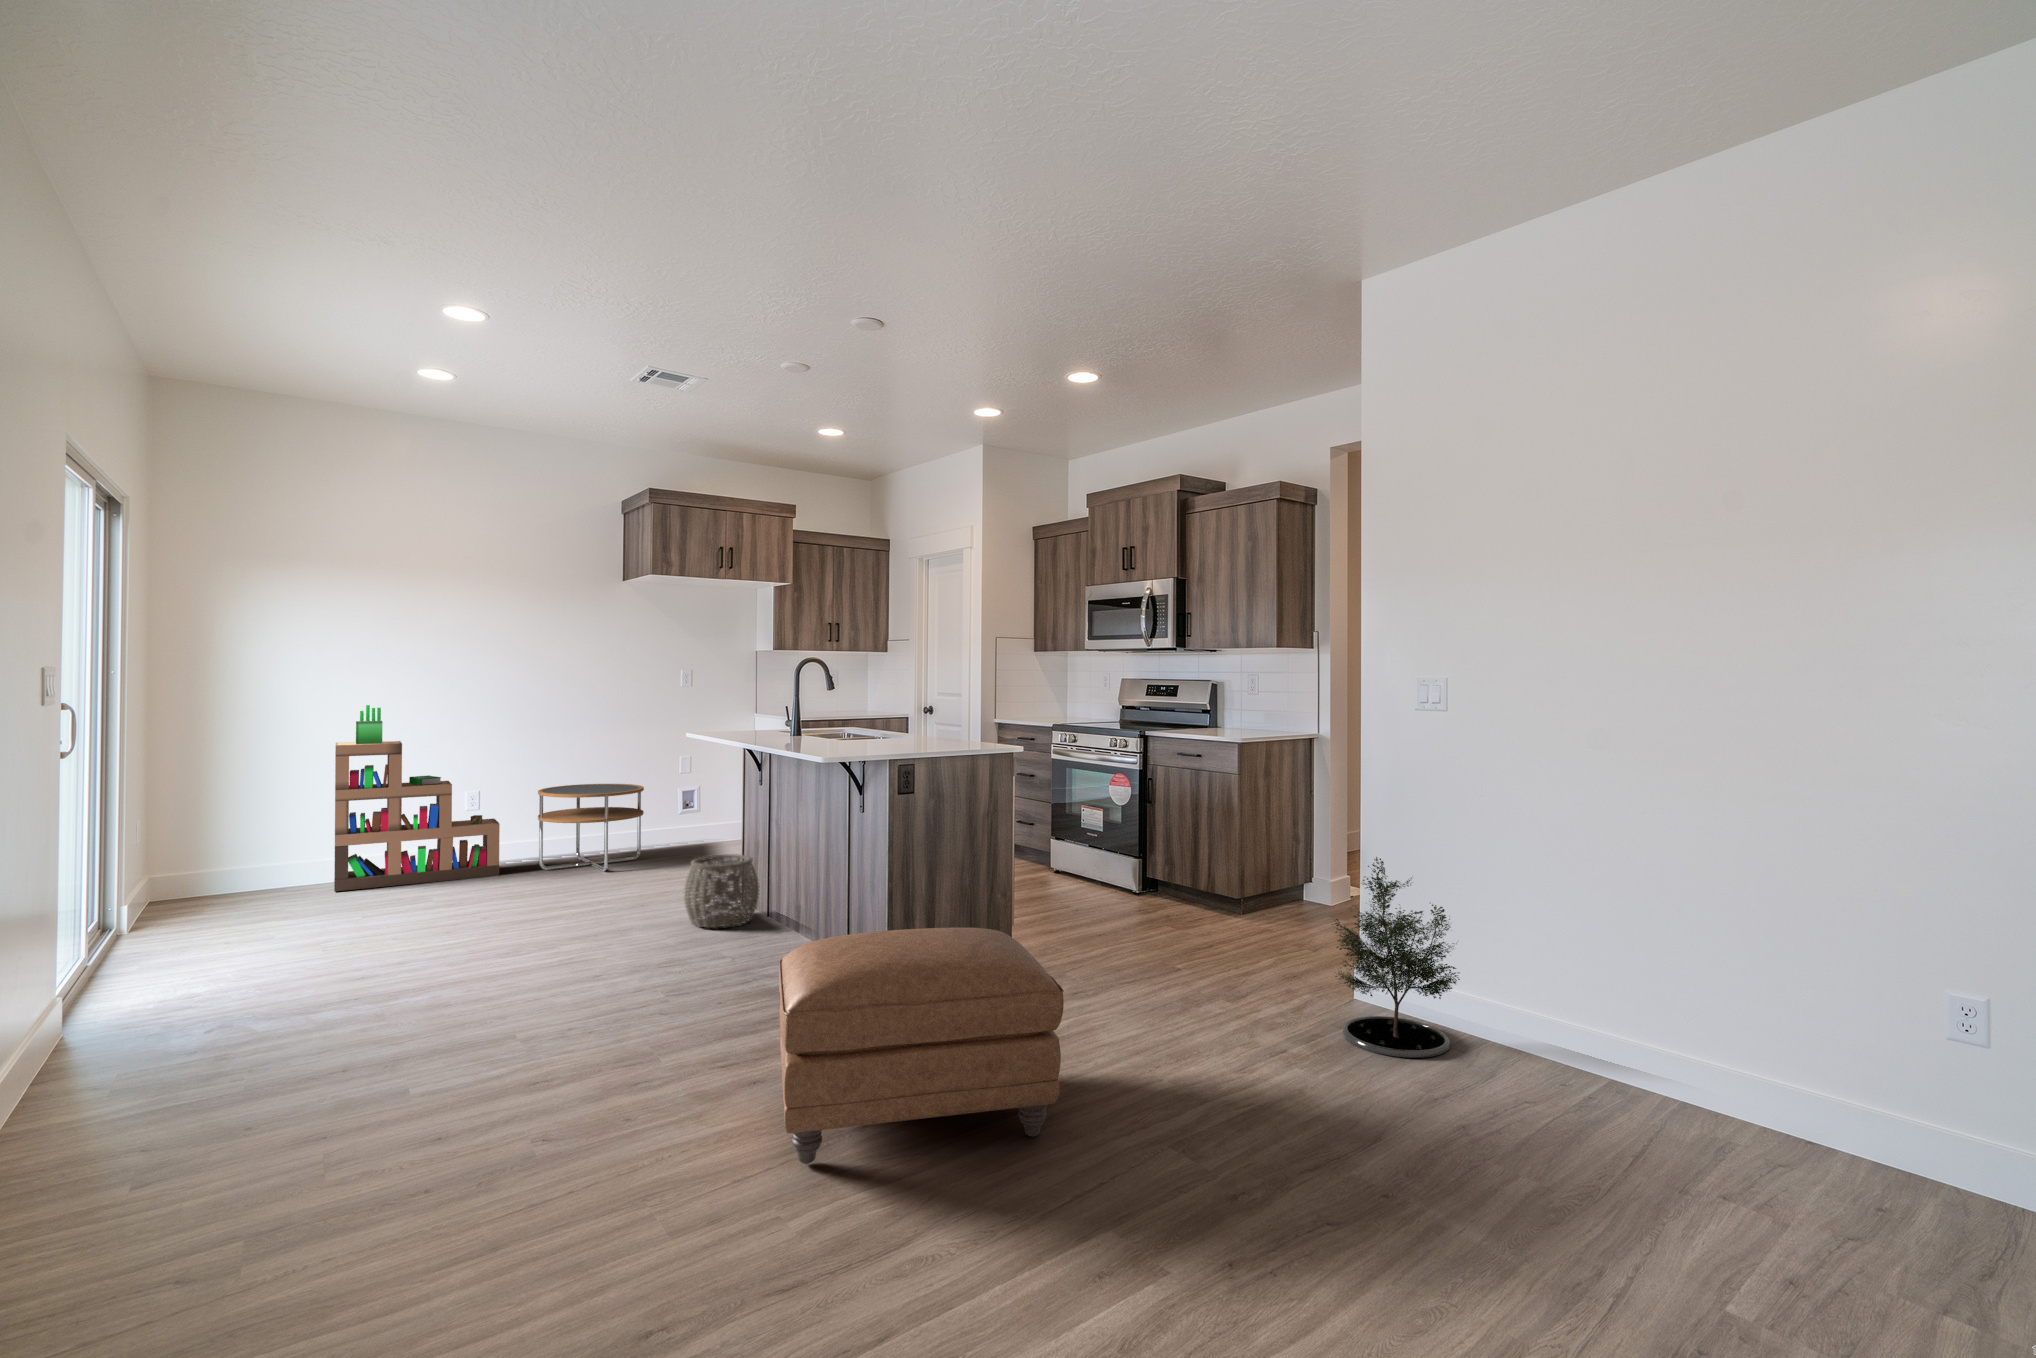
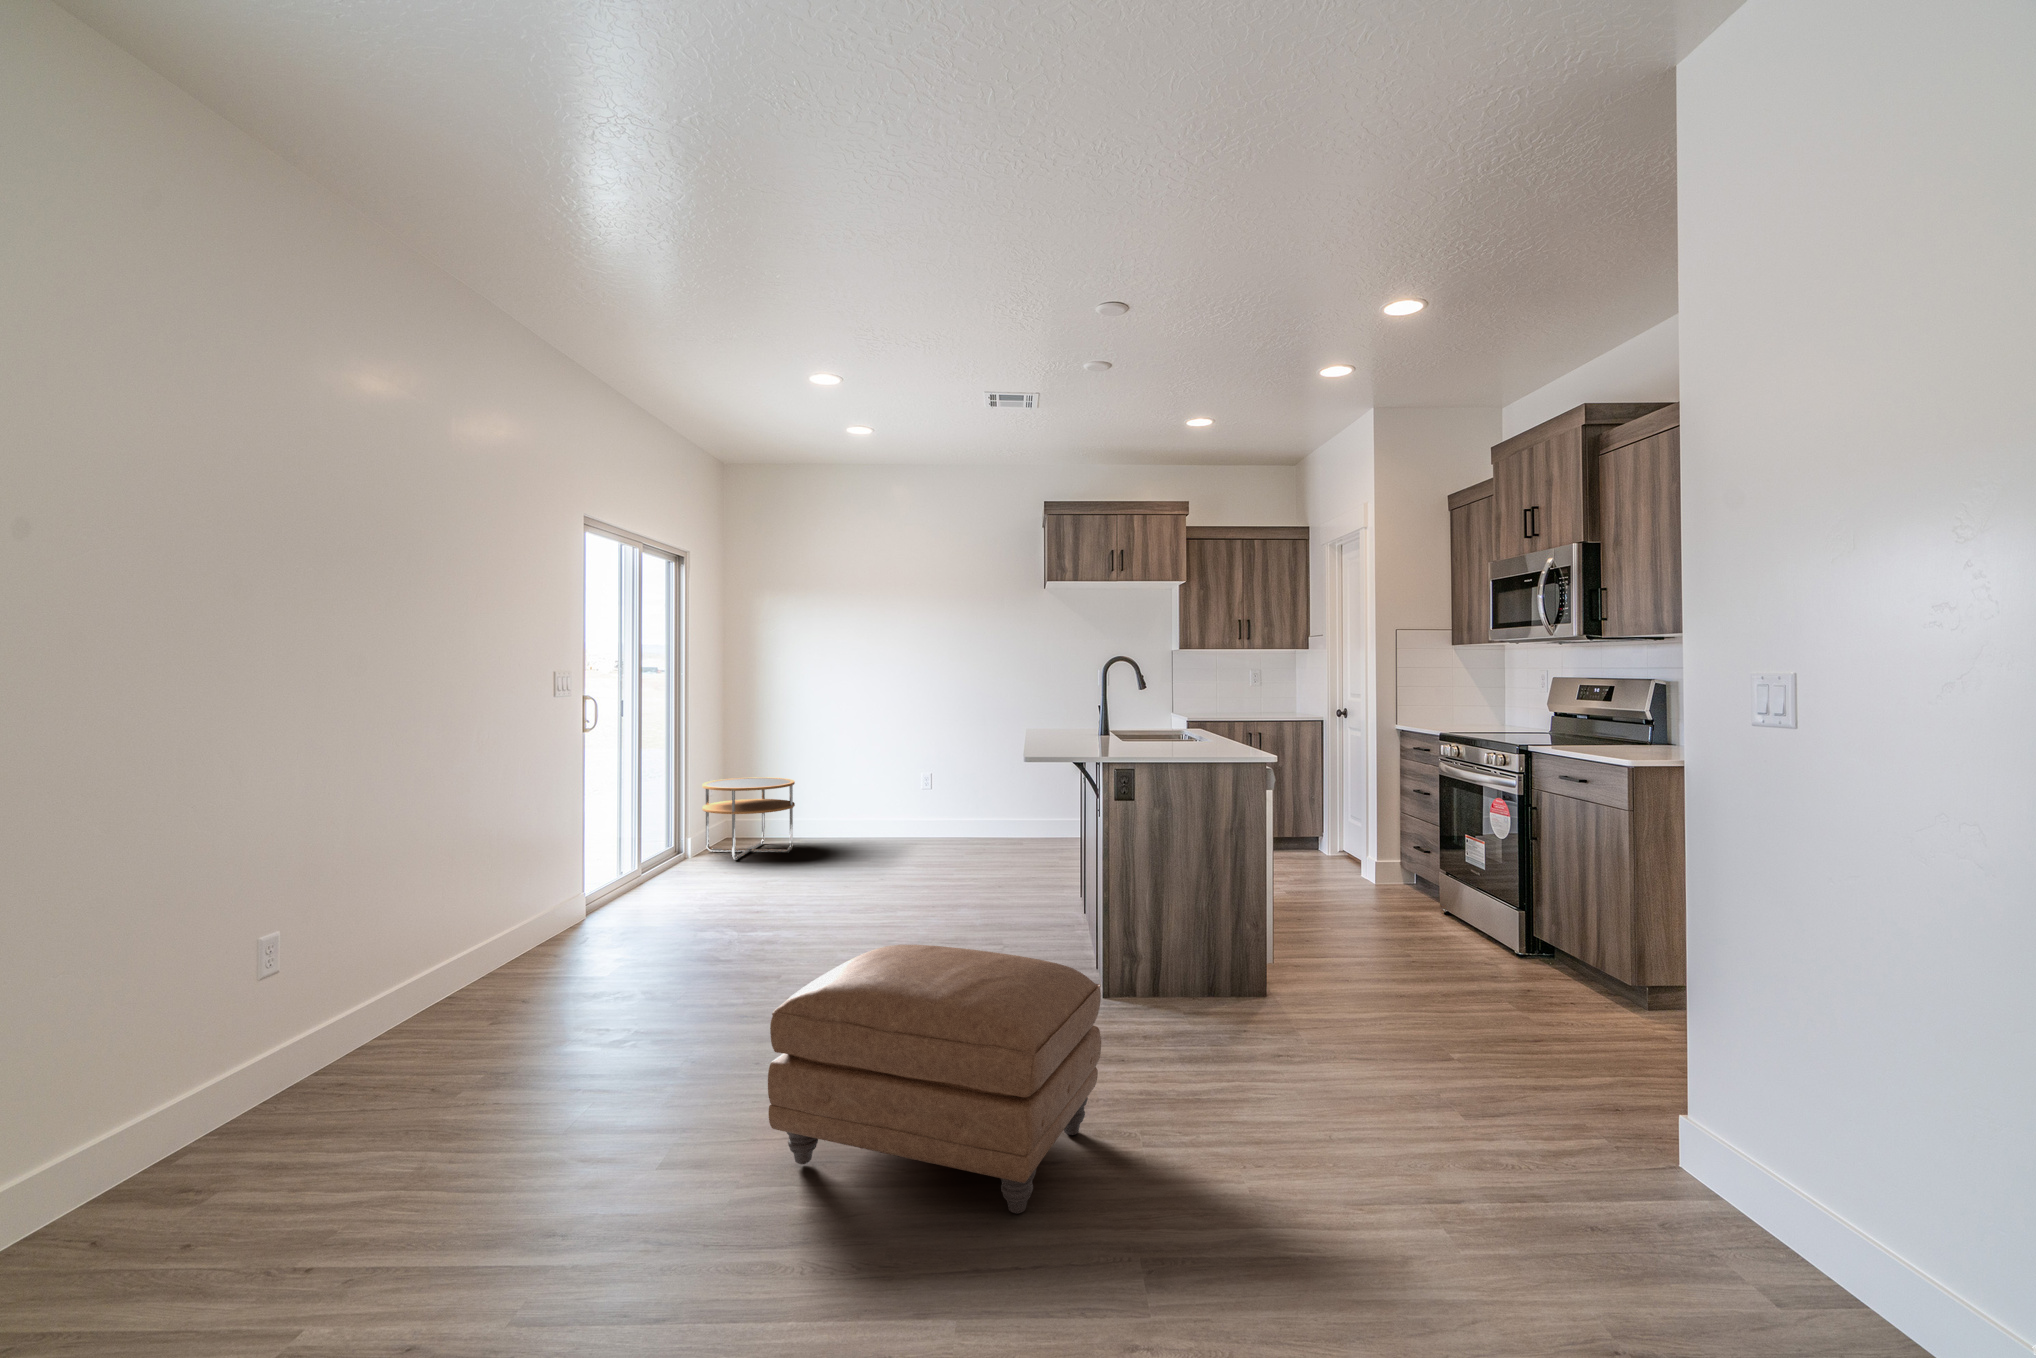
bookshelf: present [334,705,500,891] -> none [824,700,941,844]
side table: present [538,784,644,871] -> present [702,777,795,860]
woven basket: present [684,855,759,928] -> none [1004,847,1074,918]
potted tree: present [1332,857,1460,1058] -> none [1545,960,1799,1308]

